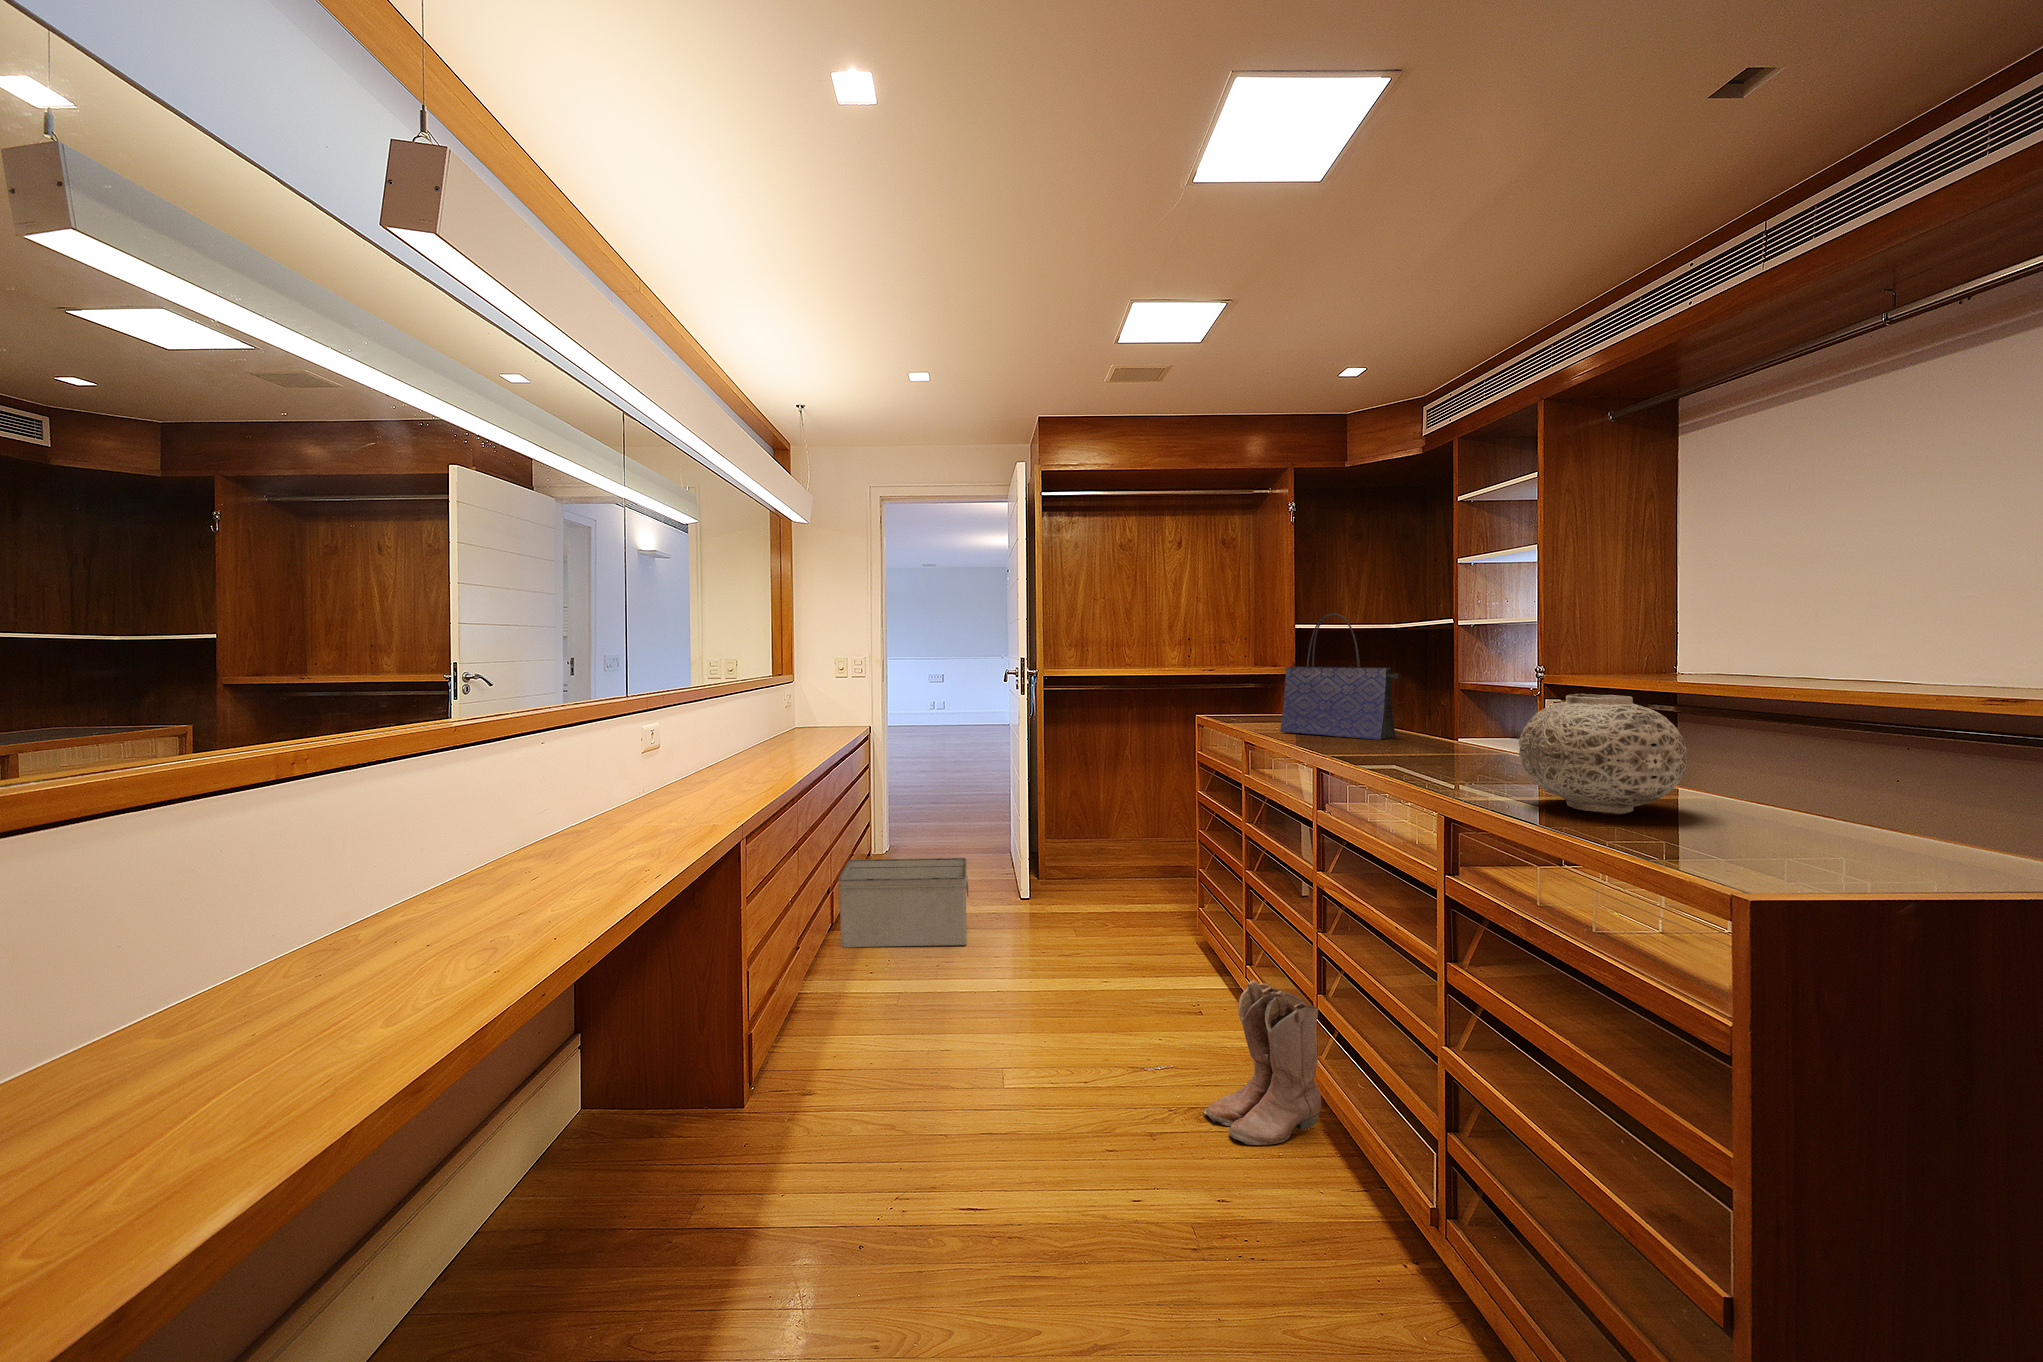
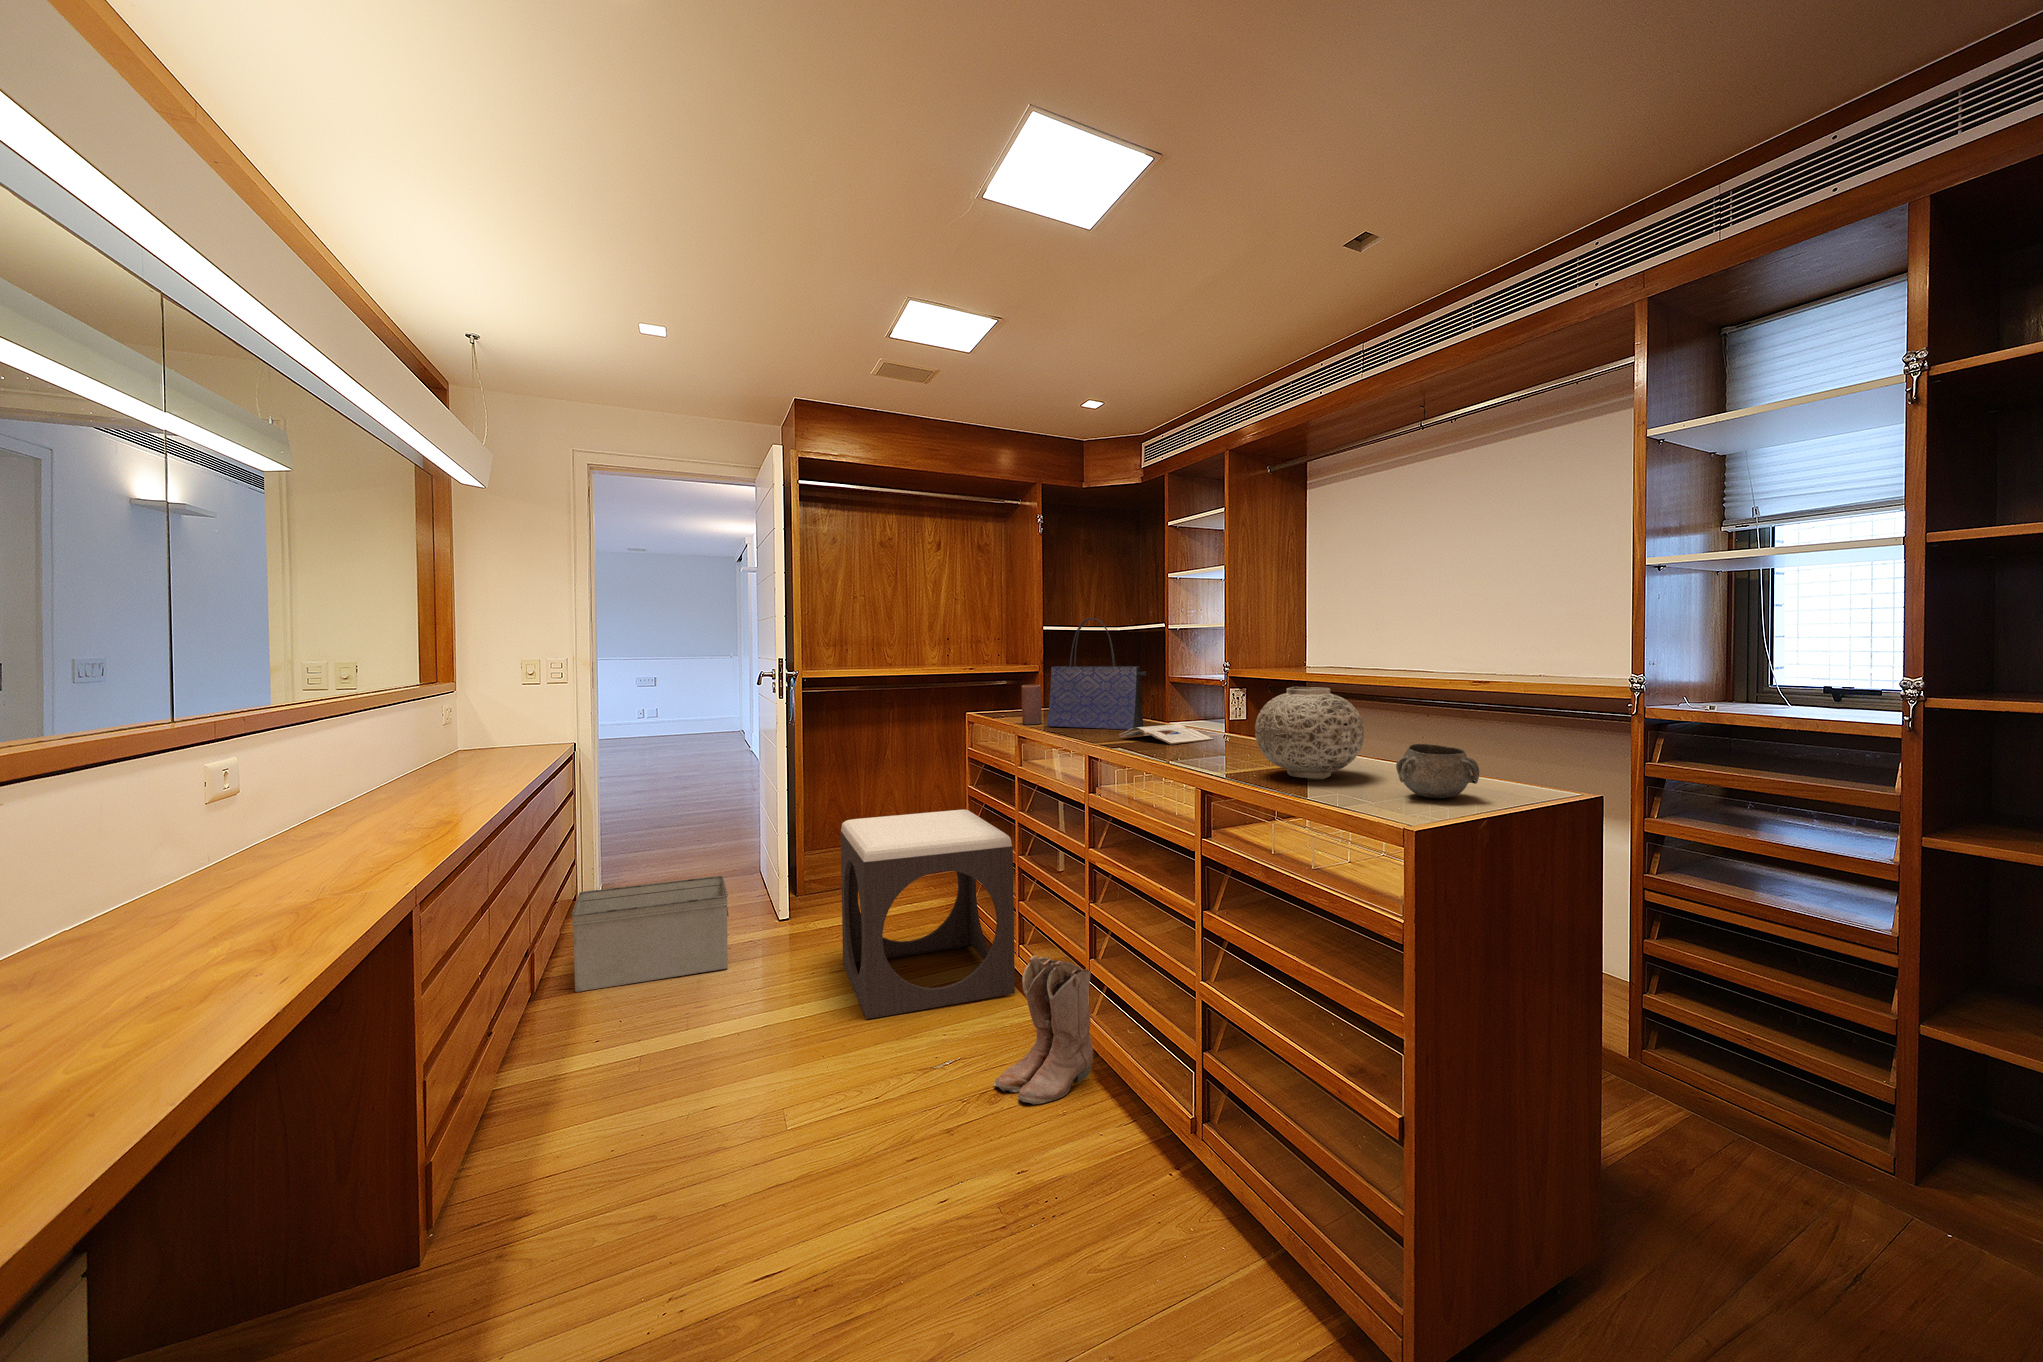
candle: none [1253,687,1277,729] -> present [1022,685,1042,724]
magazine: none [1358,736,1481,759] -> present [1119,724,1214,744]
decorative bowl: none [1731,777,1884,856] -> present [1396,744,1479,798]
footstool: none [1069,815,1242,1016] -> present [841,810,1015,1019]

